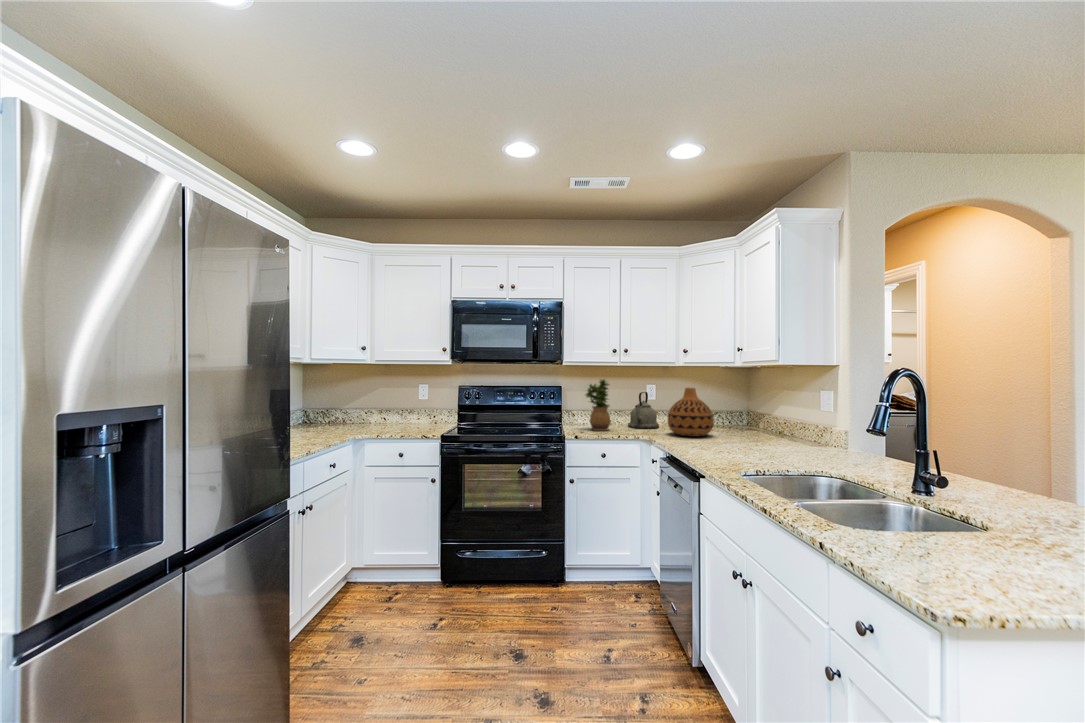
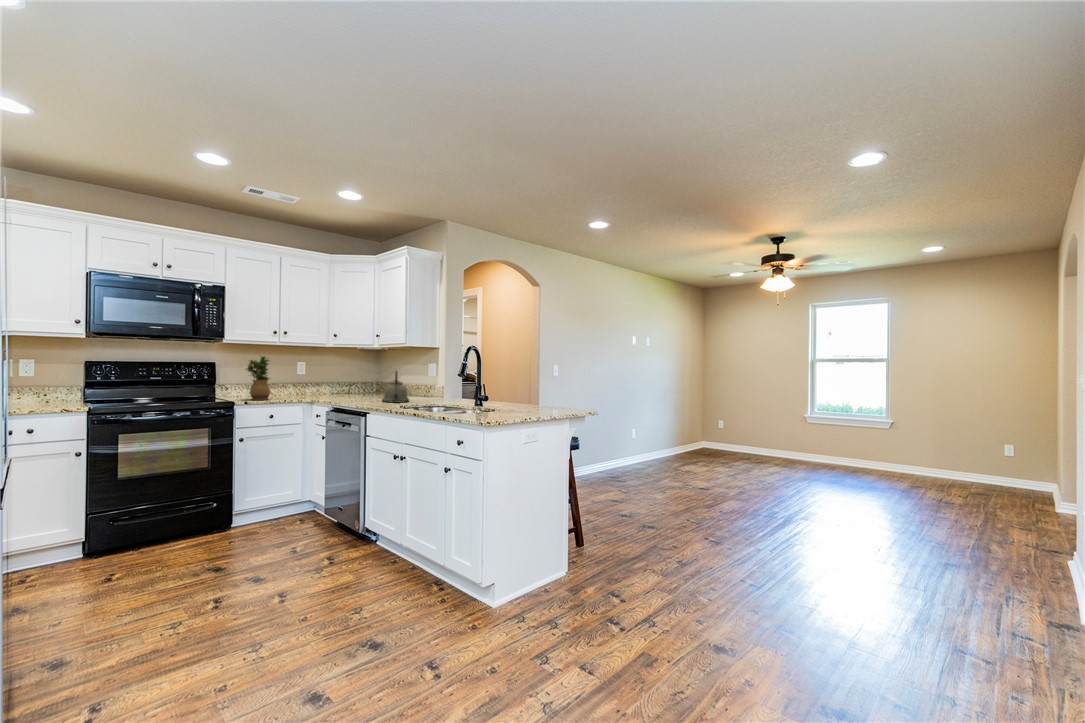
vase: present [668,388,714,436] -> none [322,363,357,399]
kettle: present [628,392,659,429] -> present [382,371,409,403]

